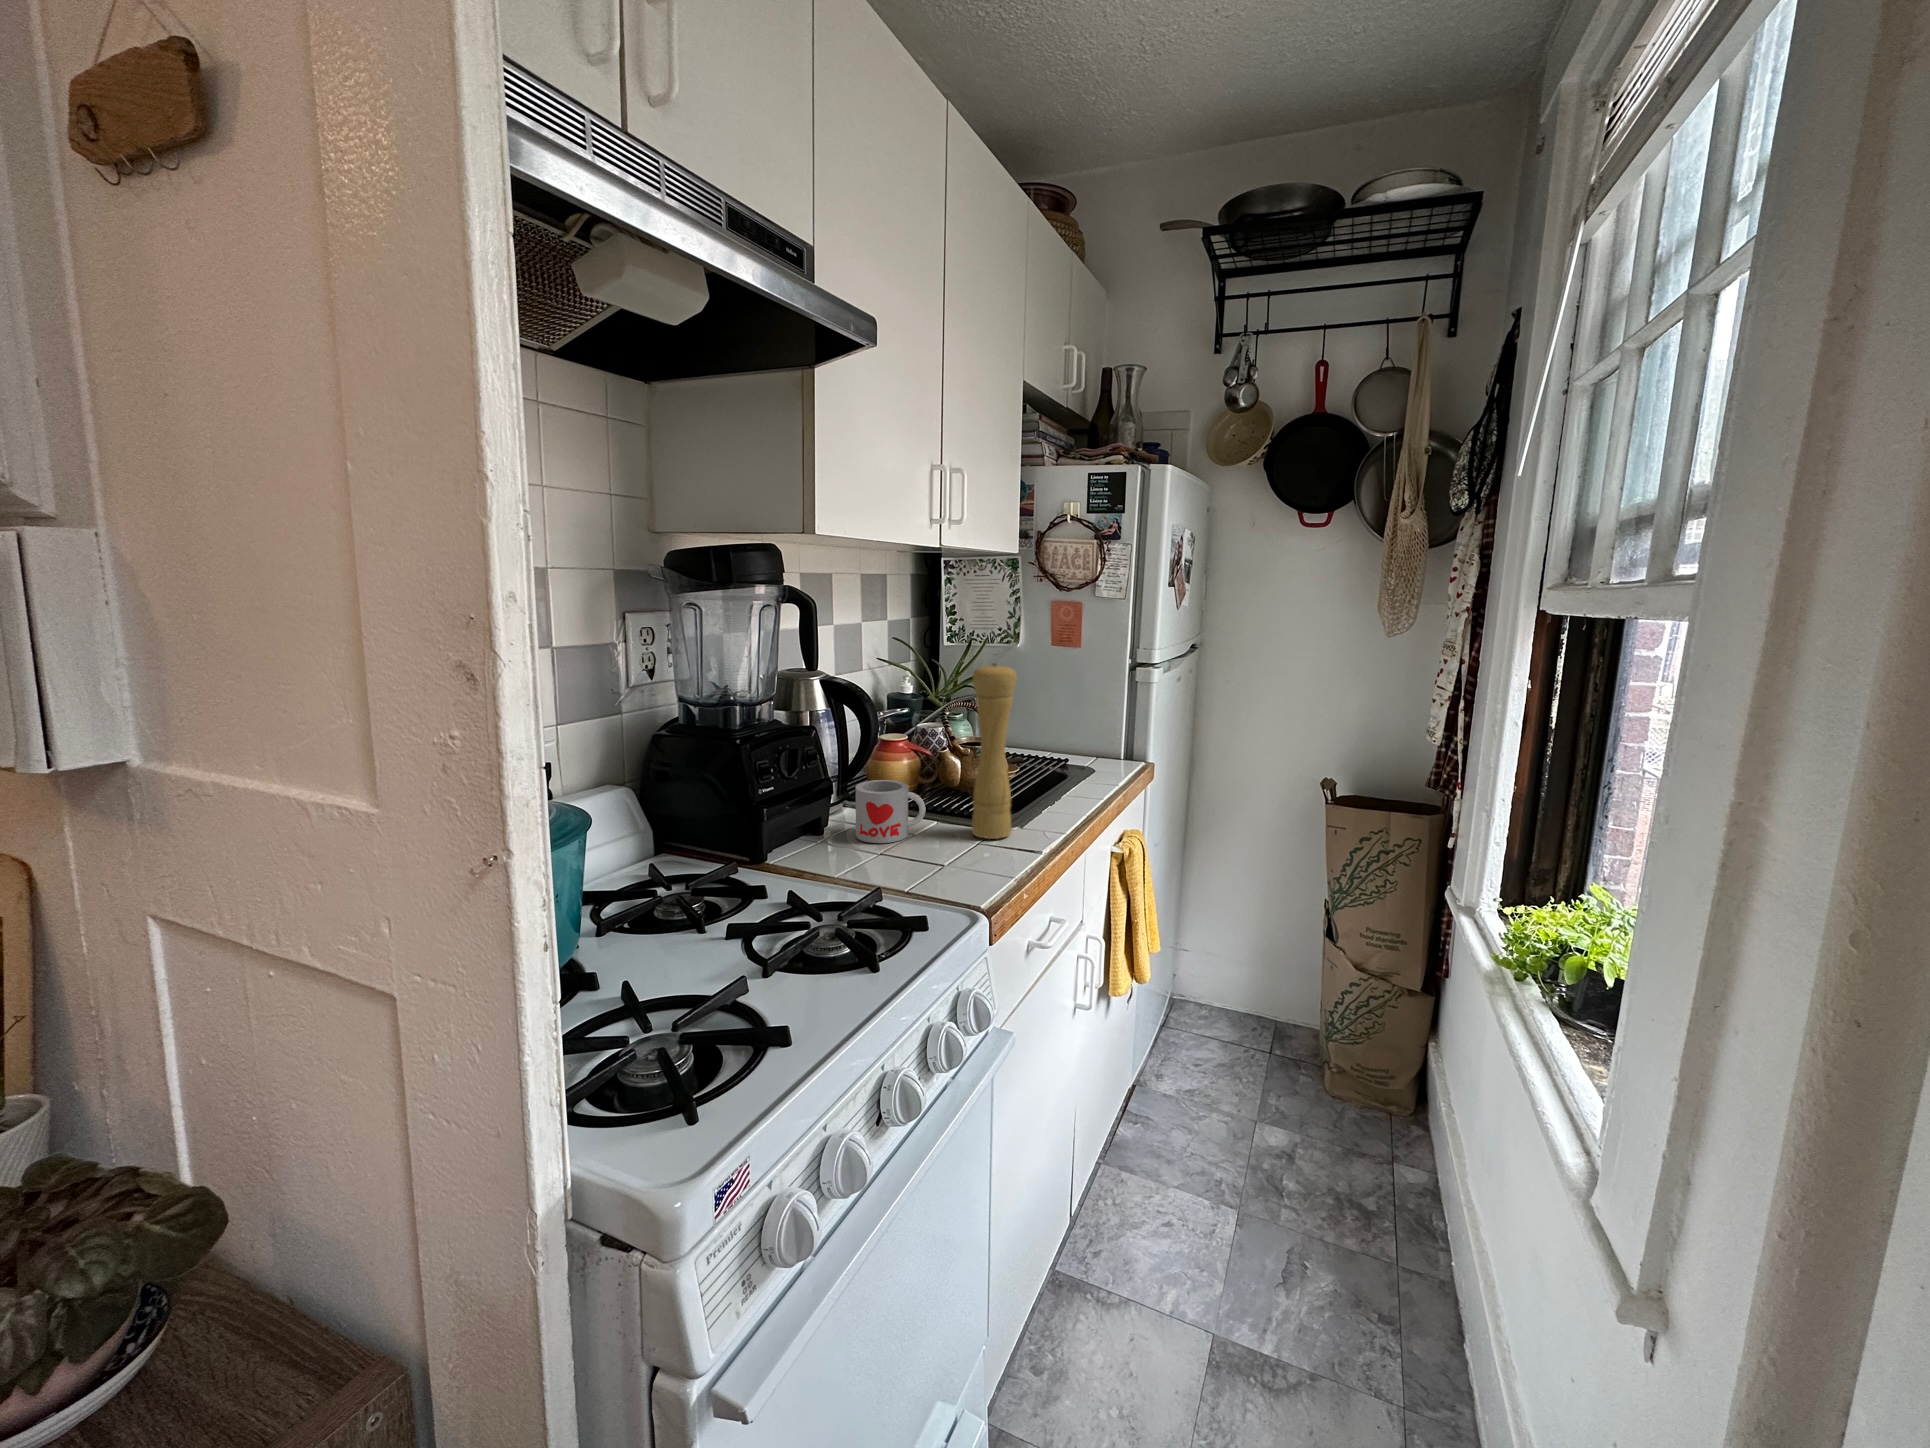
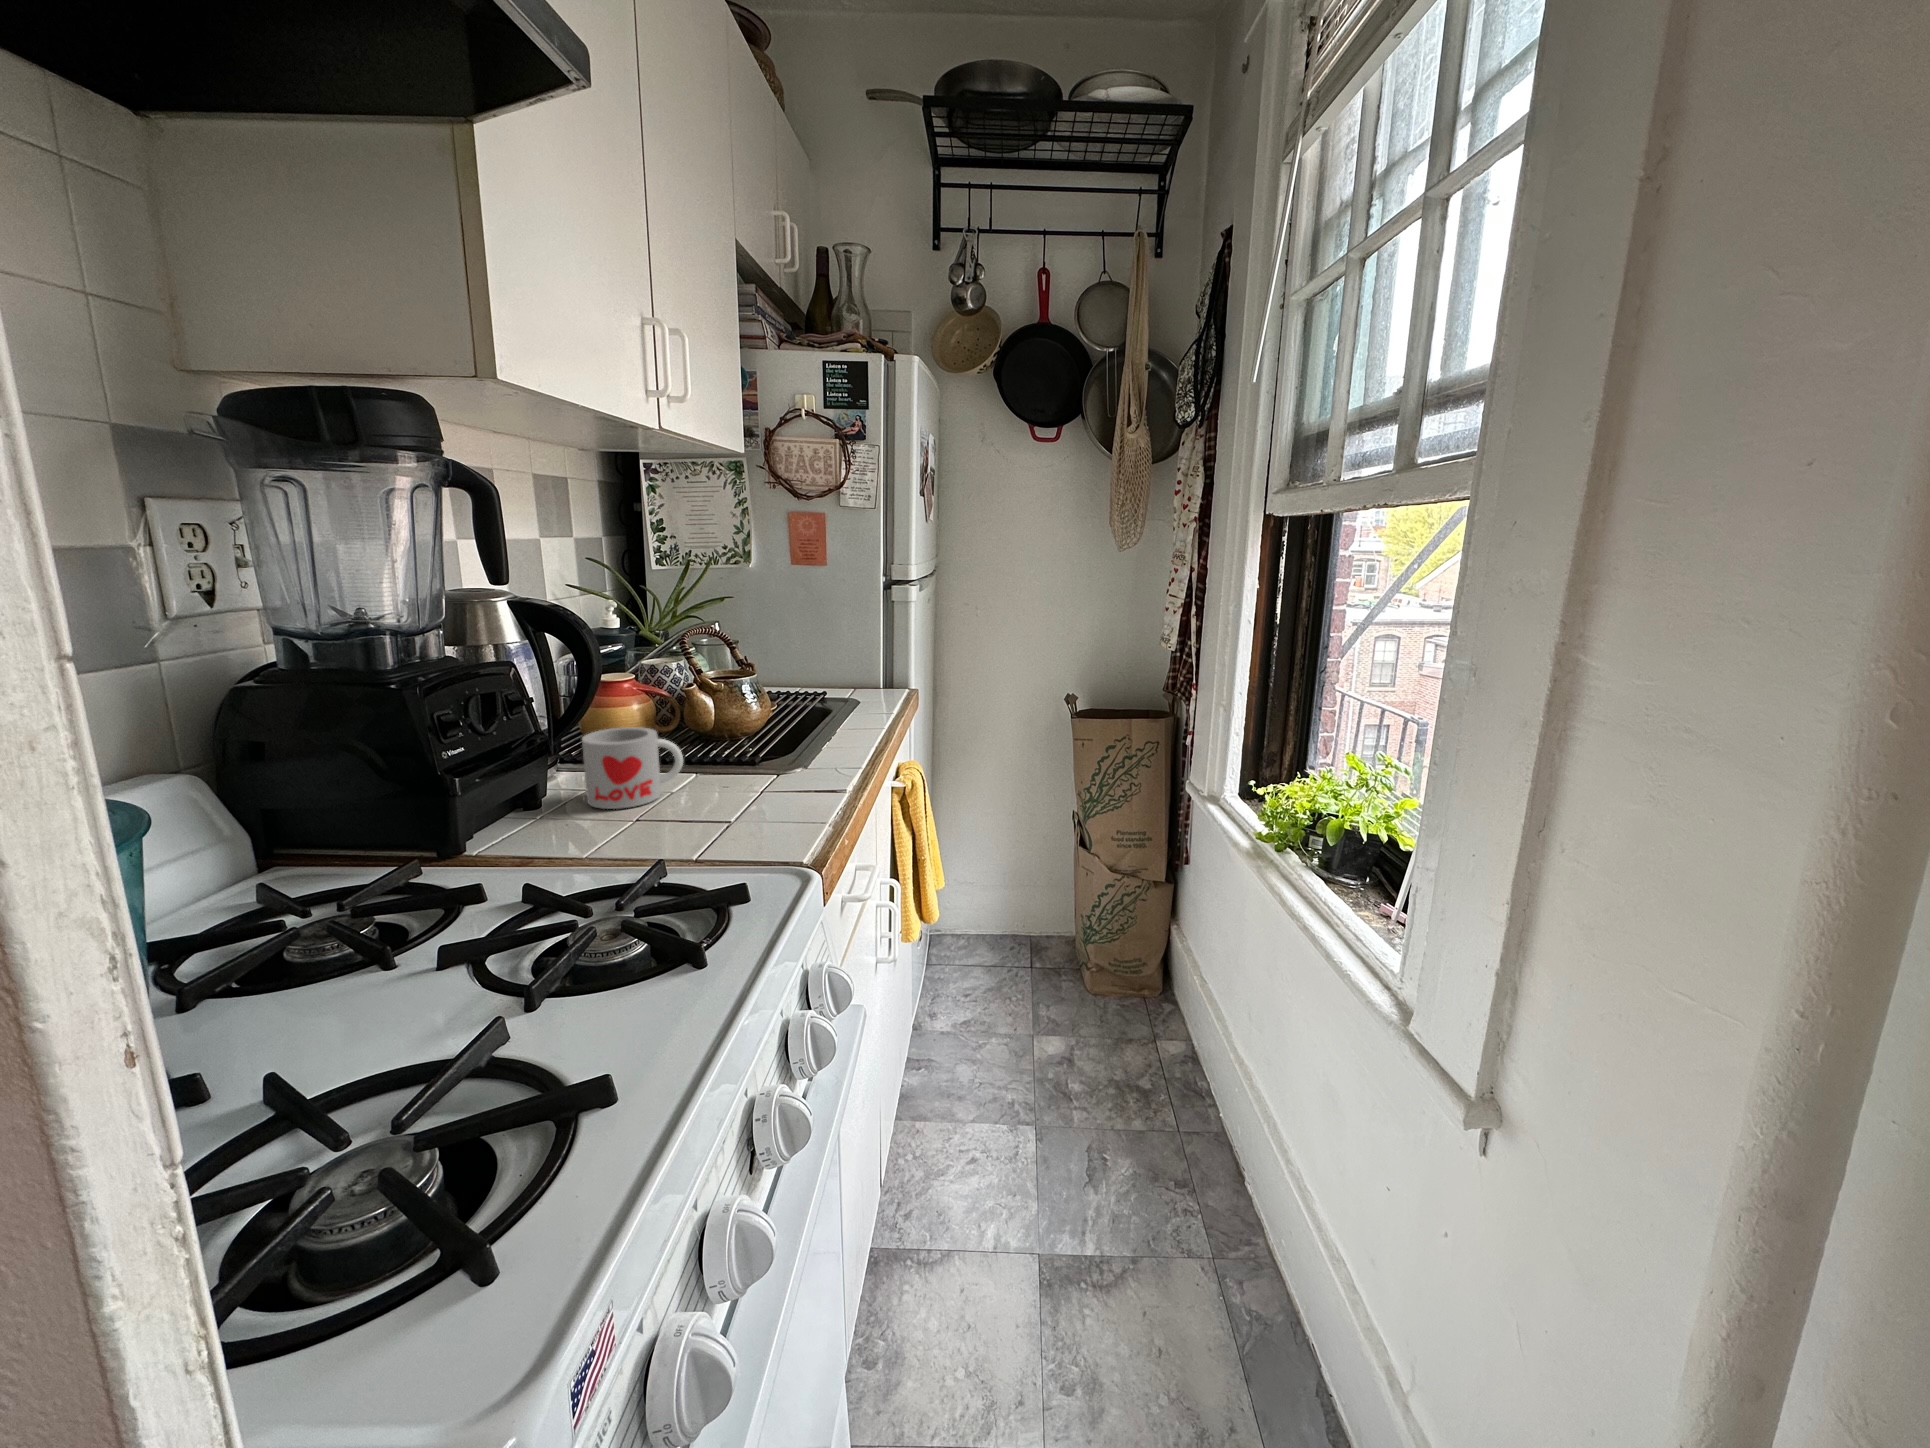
pepper mill: present [972,663,1017,839] -> none [735,569,795,785]

